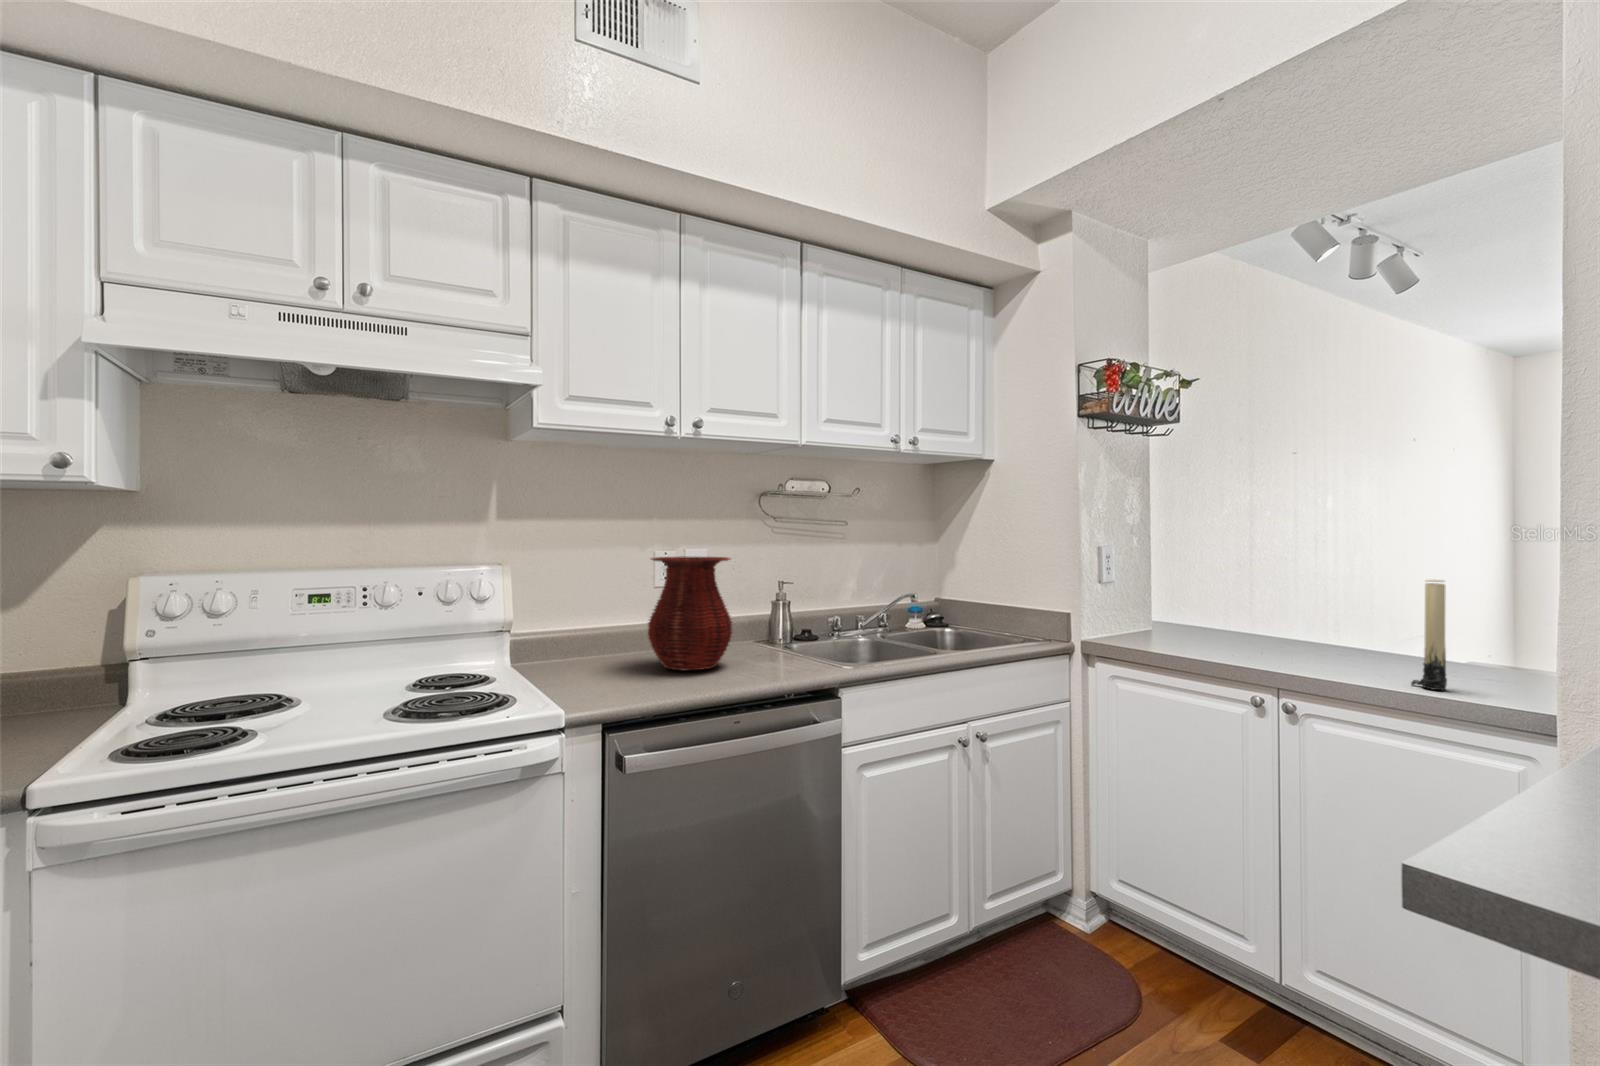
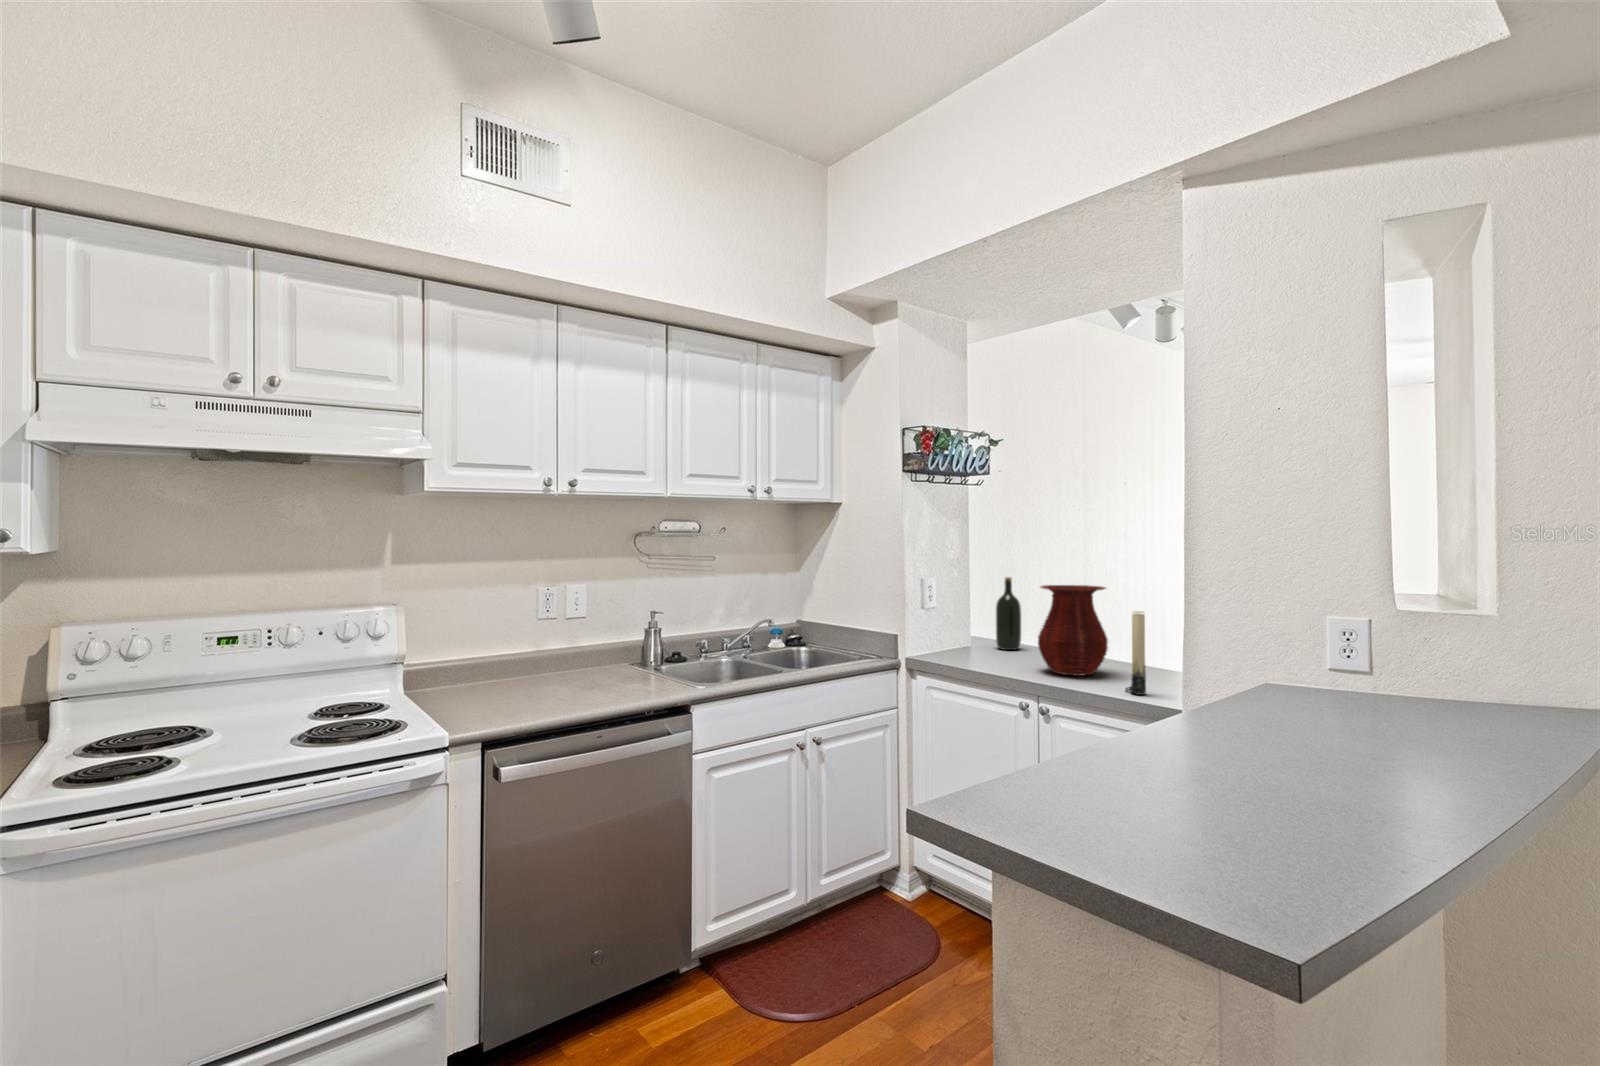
wine bottle: none [1187,547,1220,634] -> present [996,577,1021,650]
vase: present [648,556,732,670] -> present [1038,585,1108,676]

